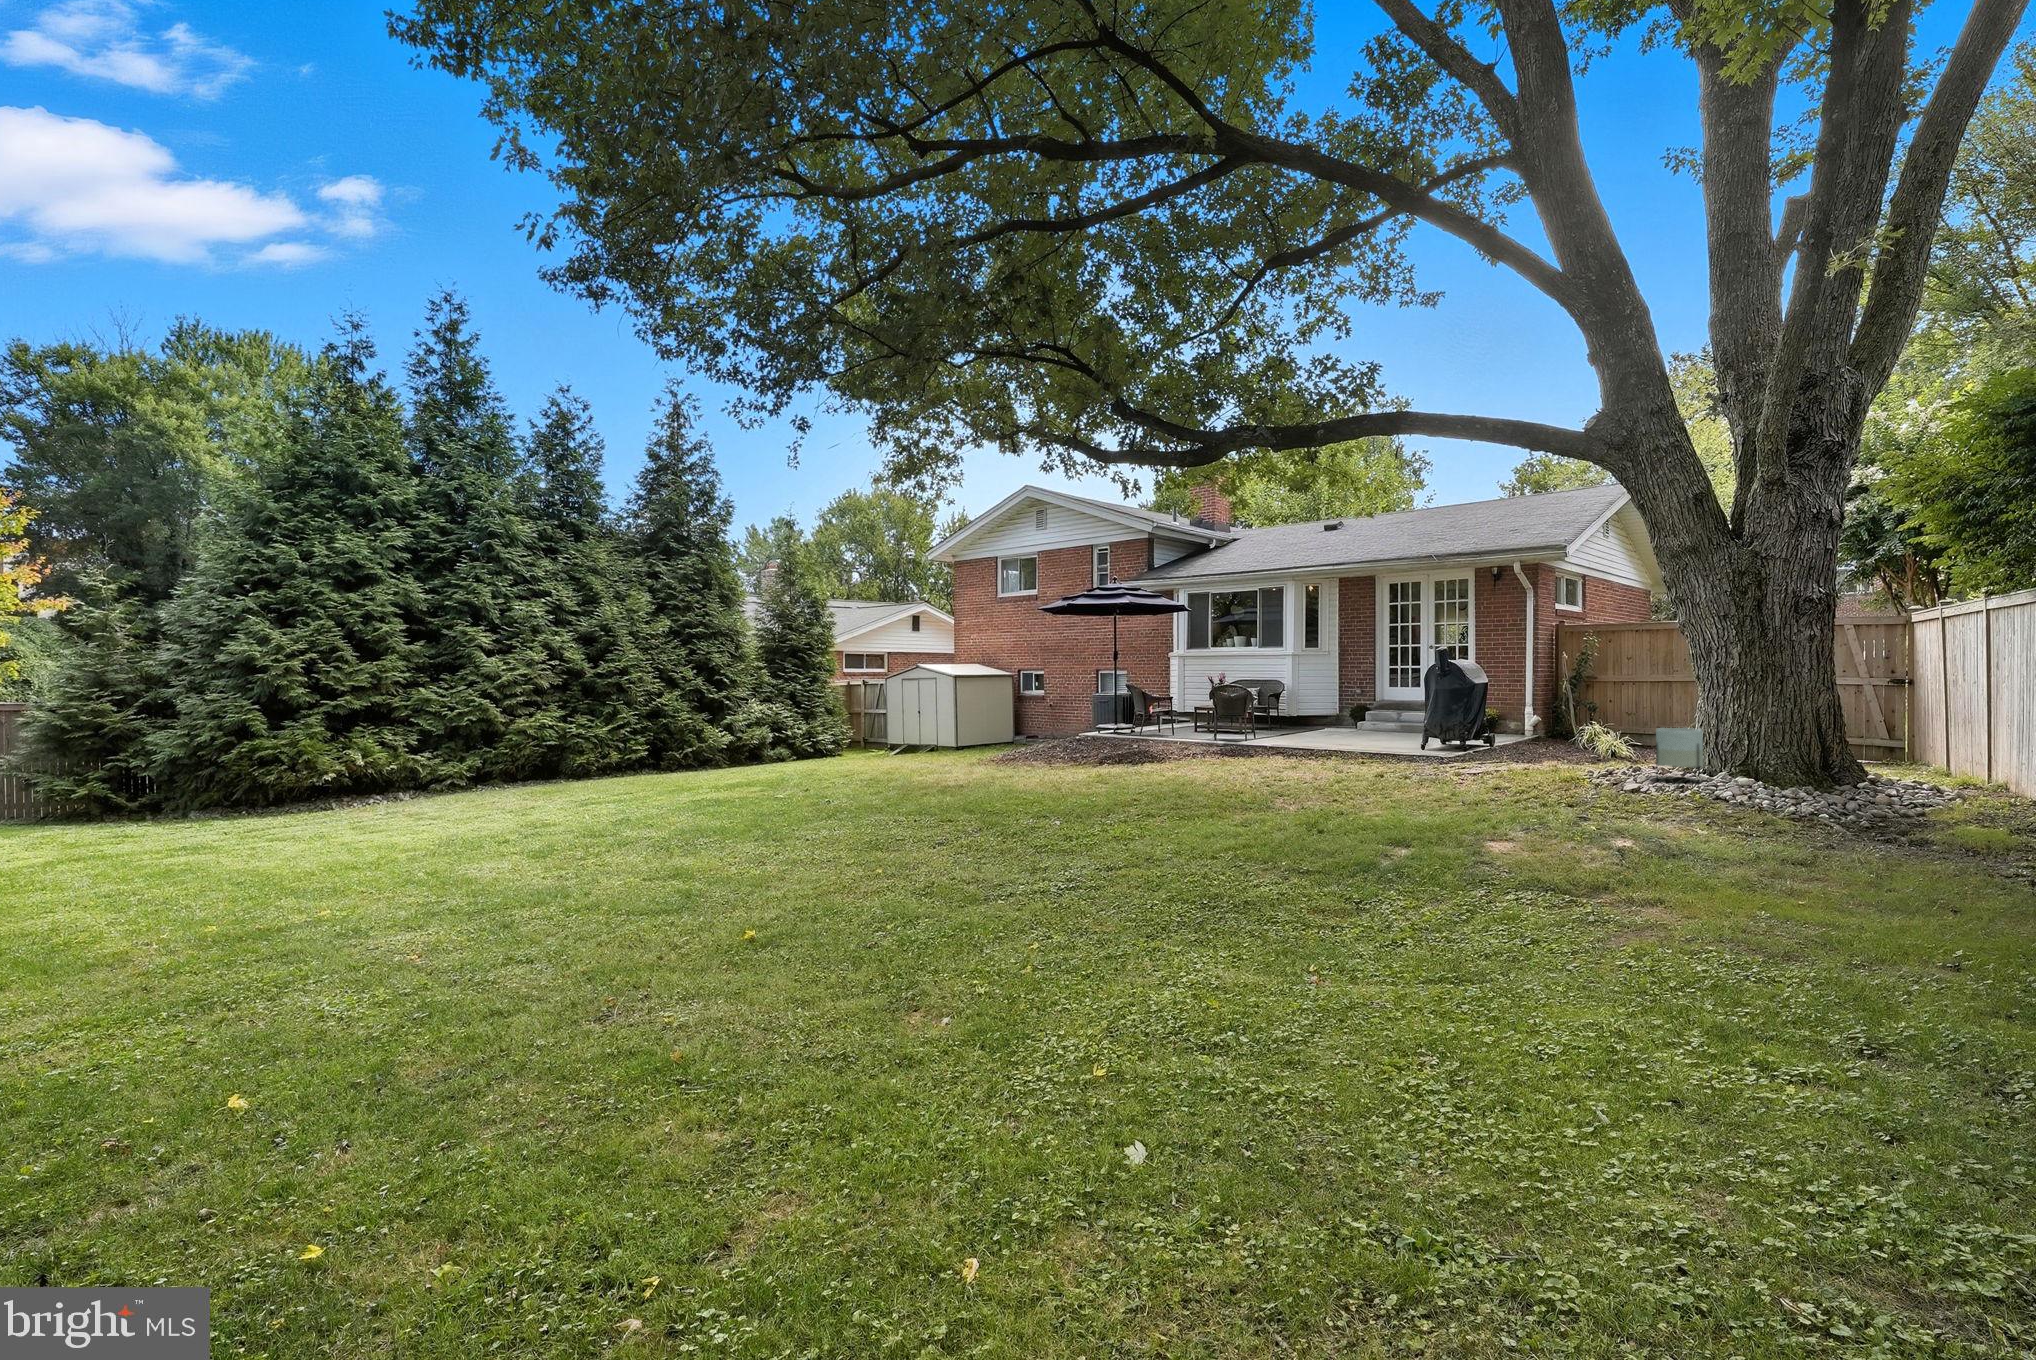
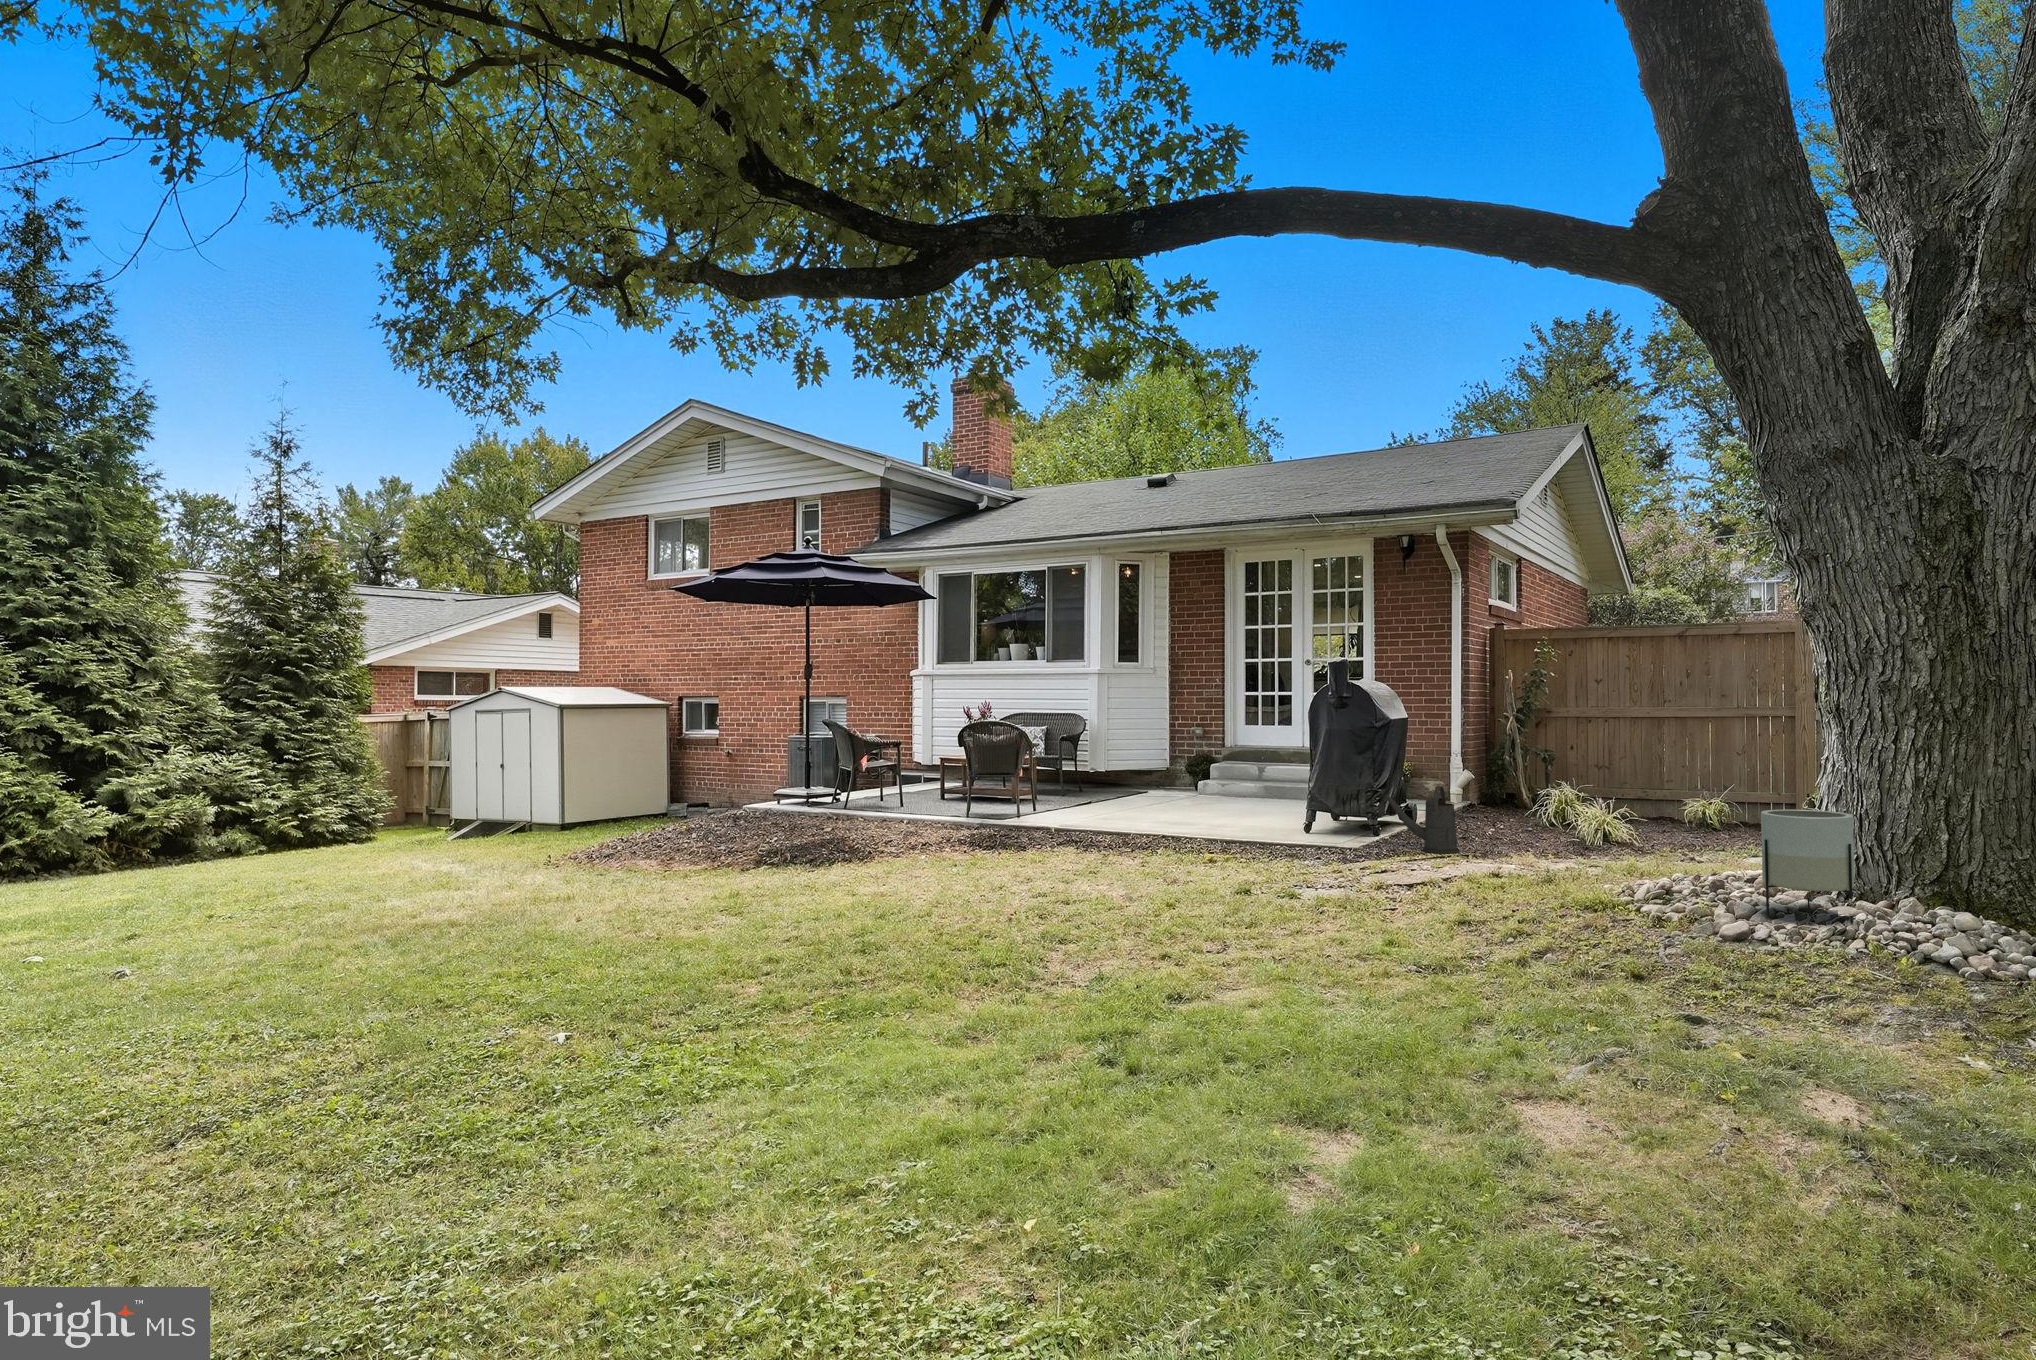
watering can: none [1472,722,1523,761] -> present [1386,786,1469,853]

